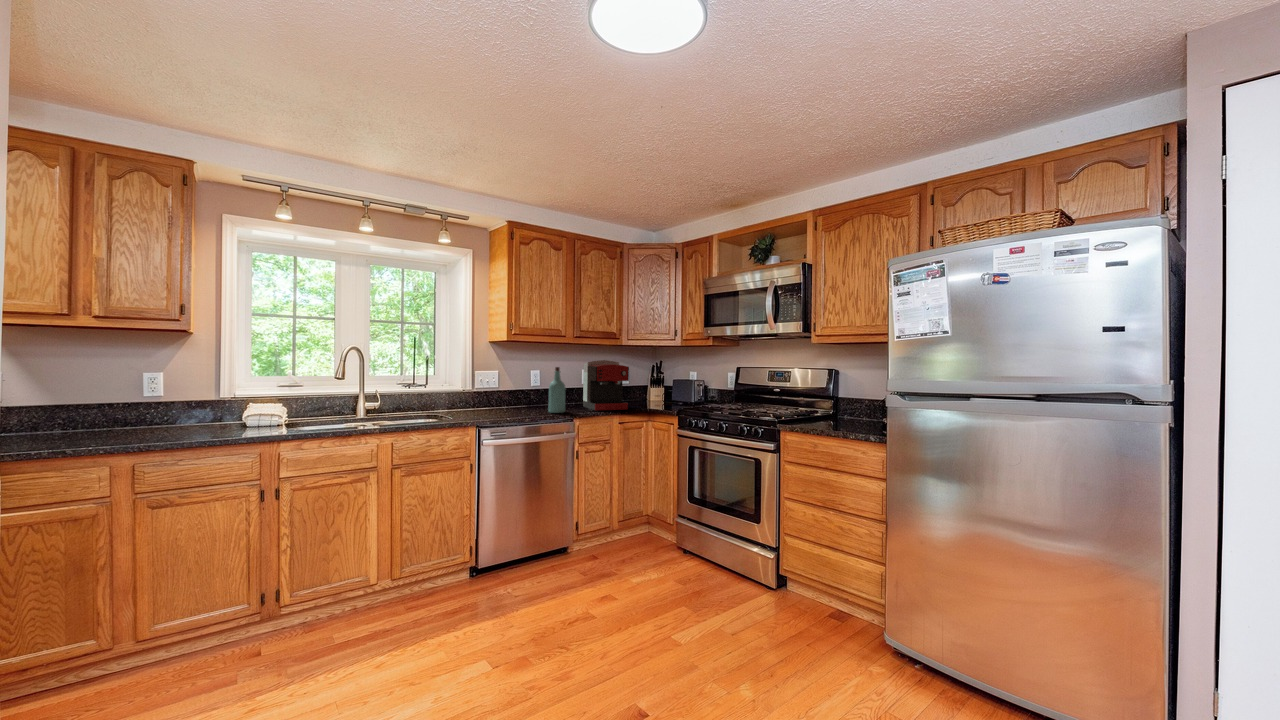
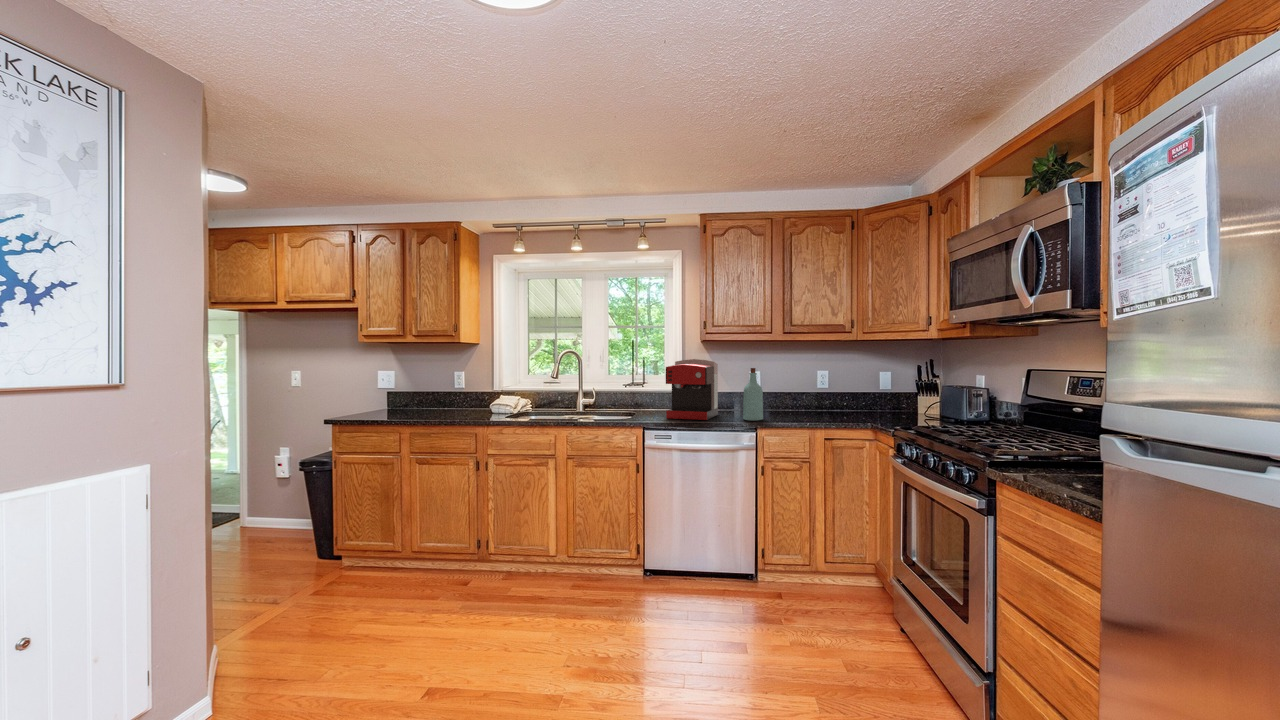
coffee maker: present [583,360,629,410] -> present [666,359,718,420]

